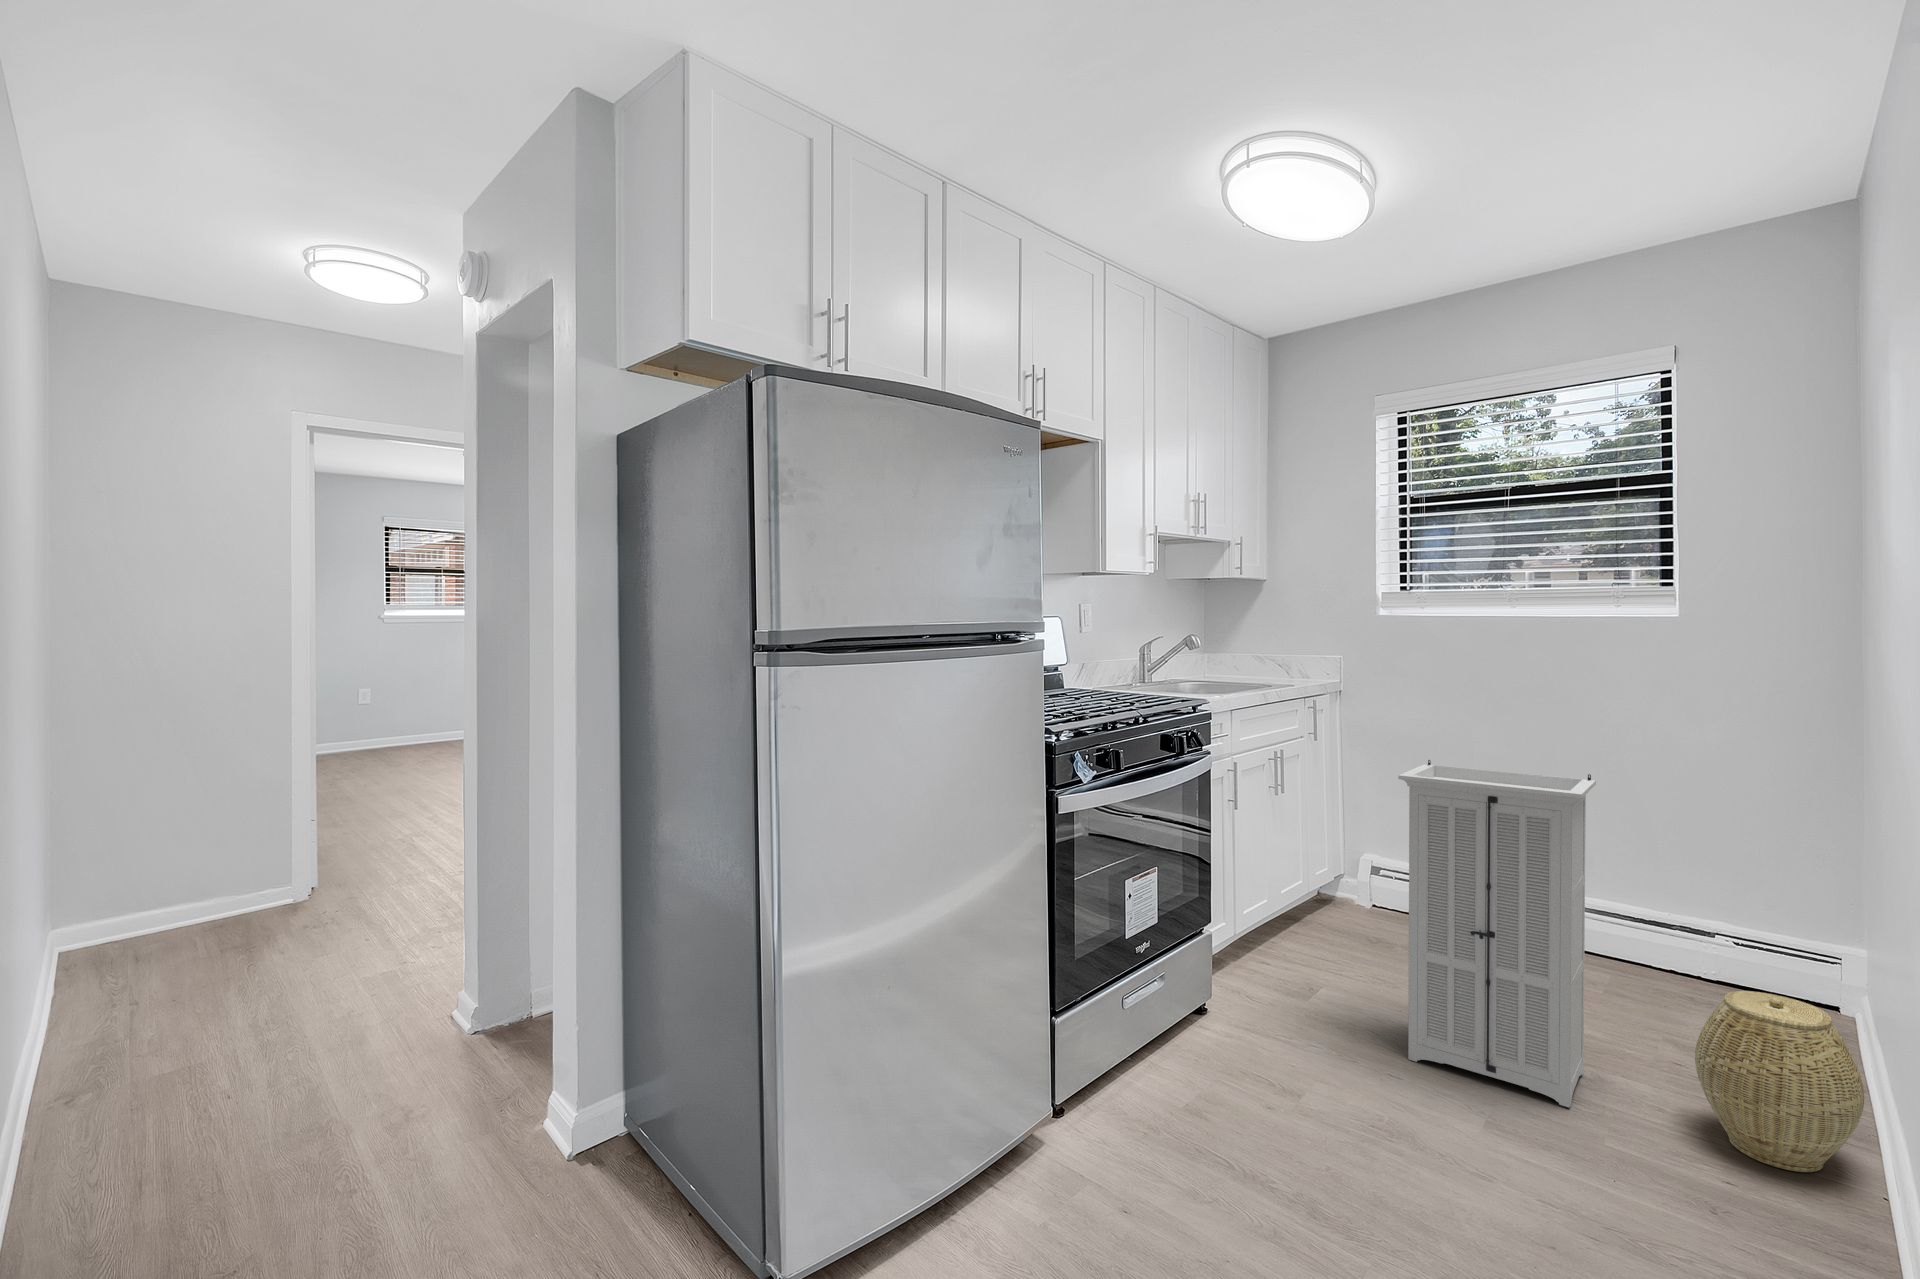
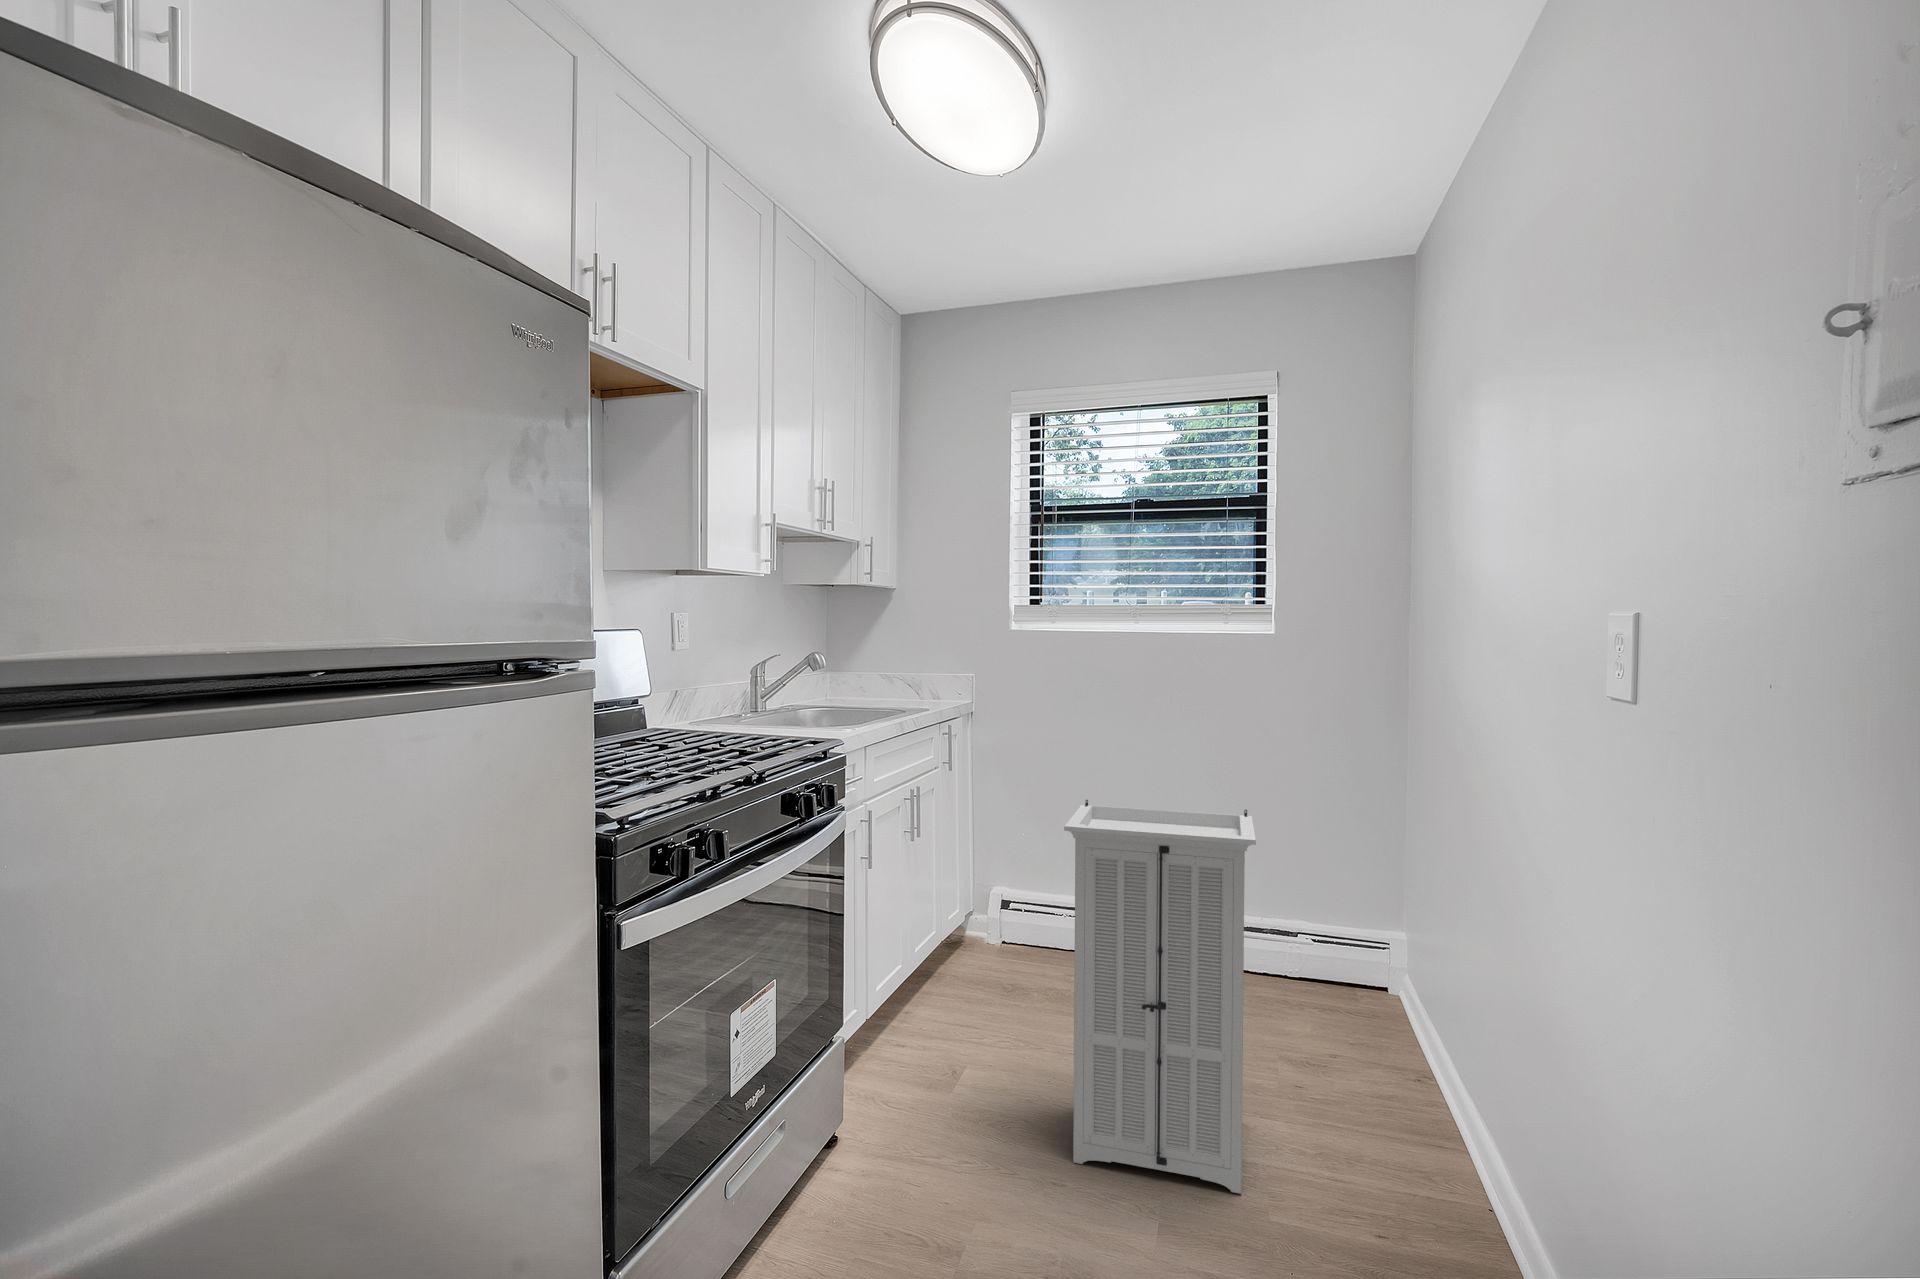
woven basket: present [1695,991,1864,1172] -> none [1351,1030,1499,1225]

